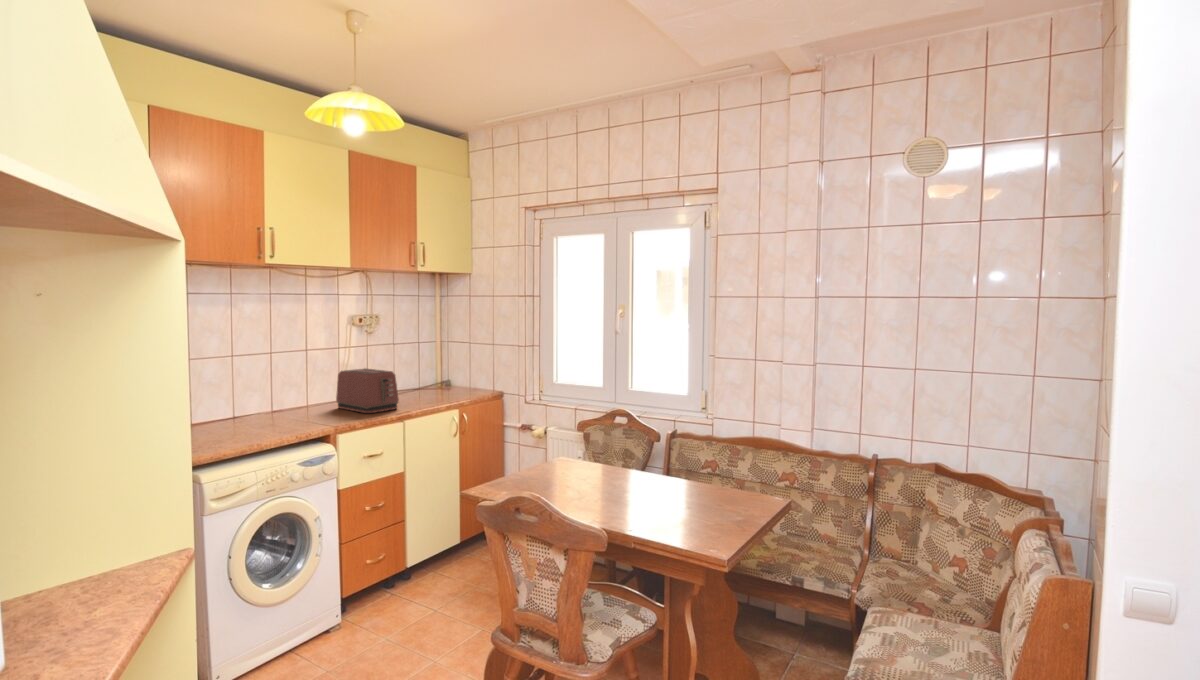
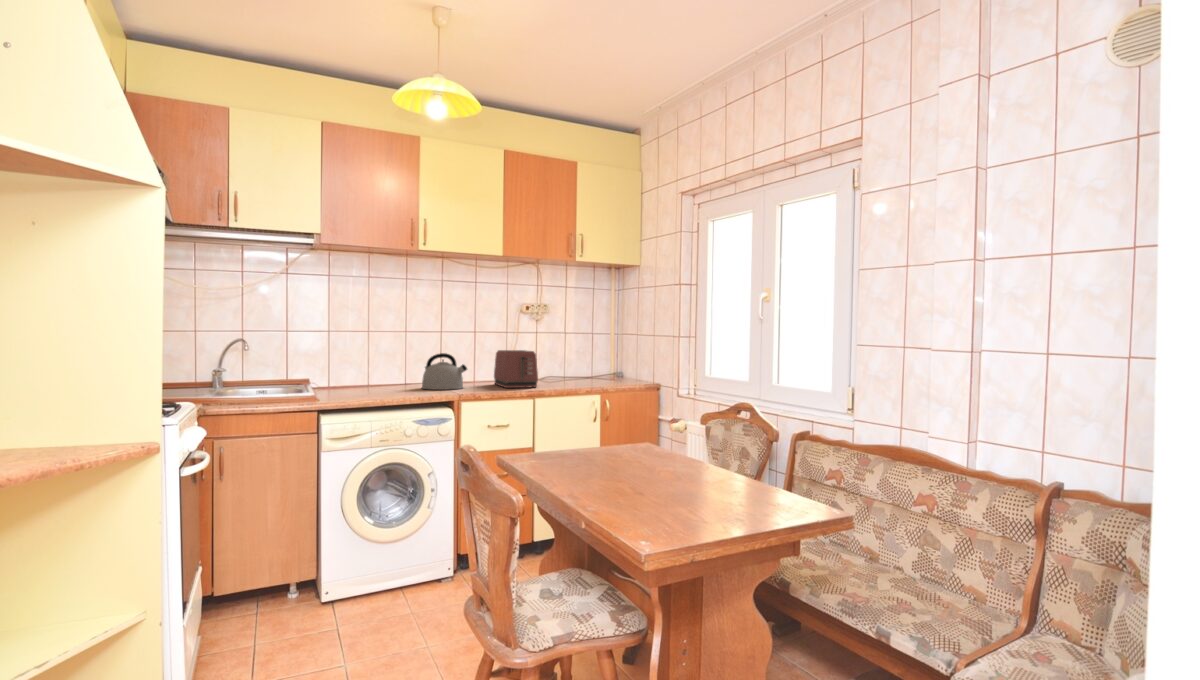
kettle: none [263,382,320,426] -> present [422,353,467,390]

